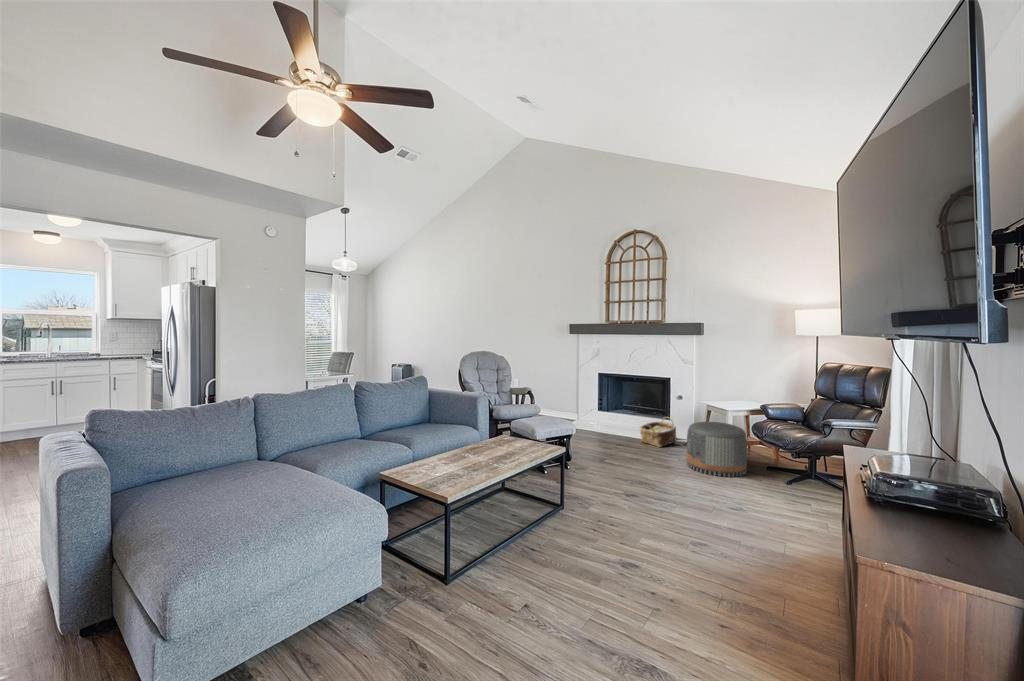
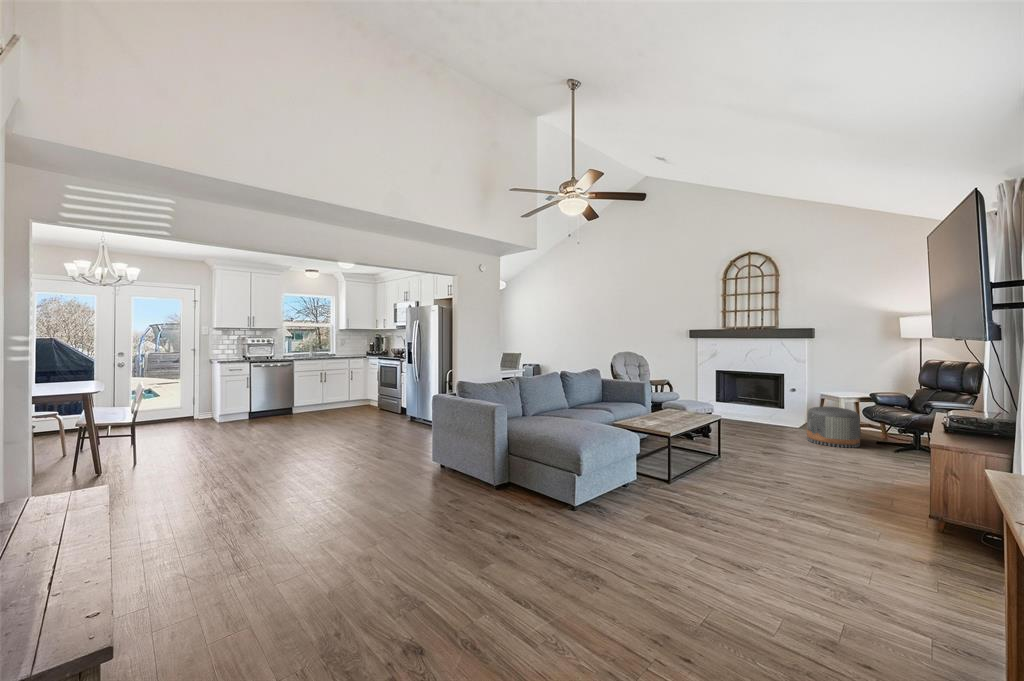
woven basket: present [640,417,676,447] -> none [759,406,791,429]

